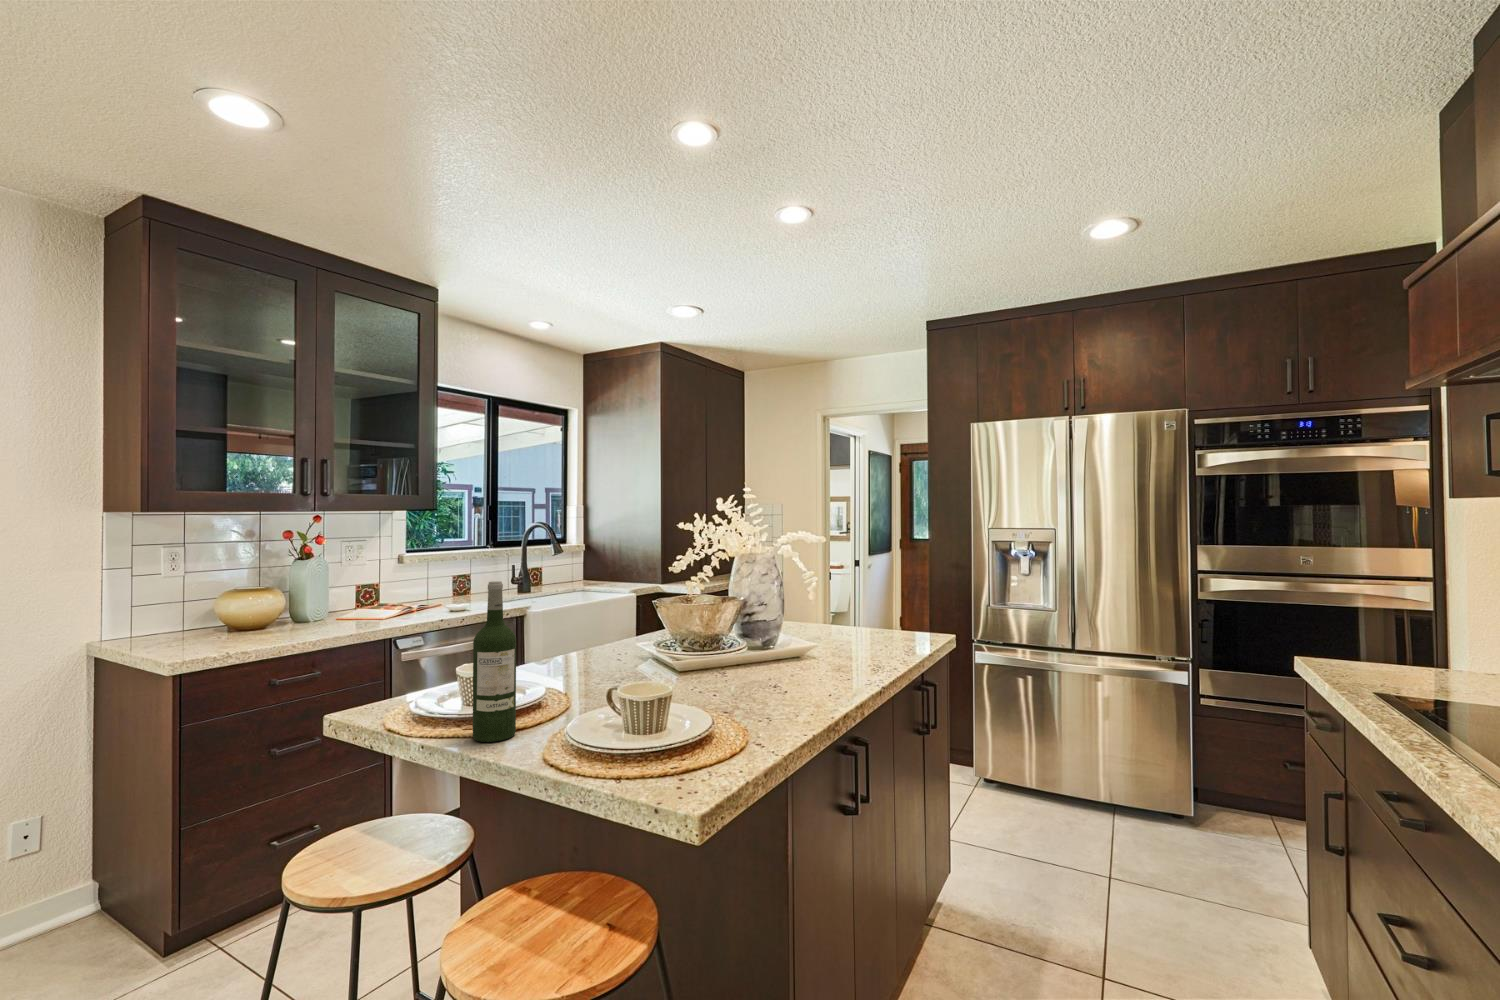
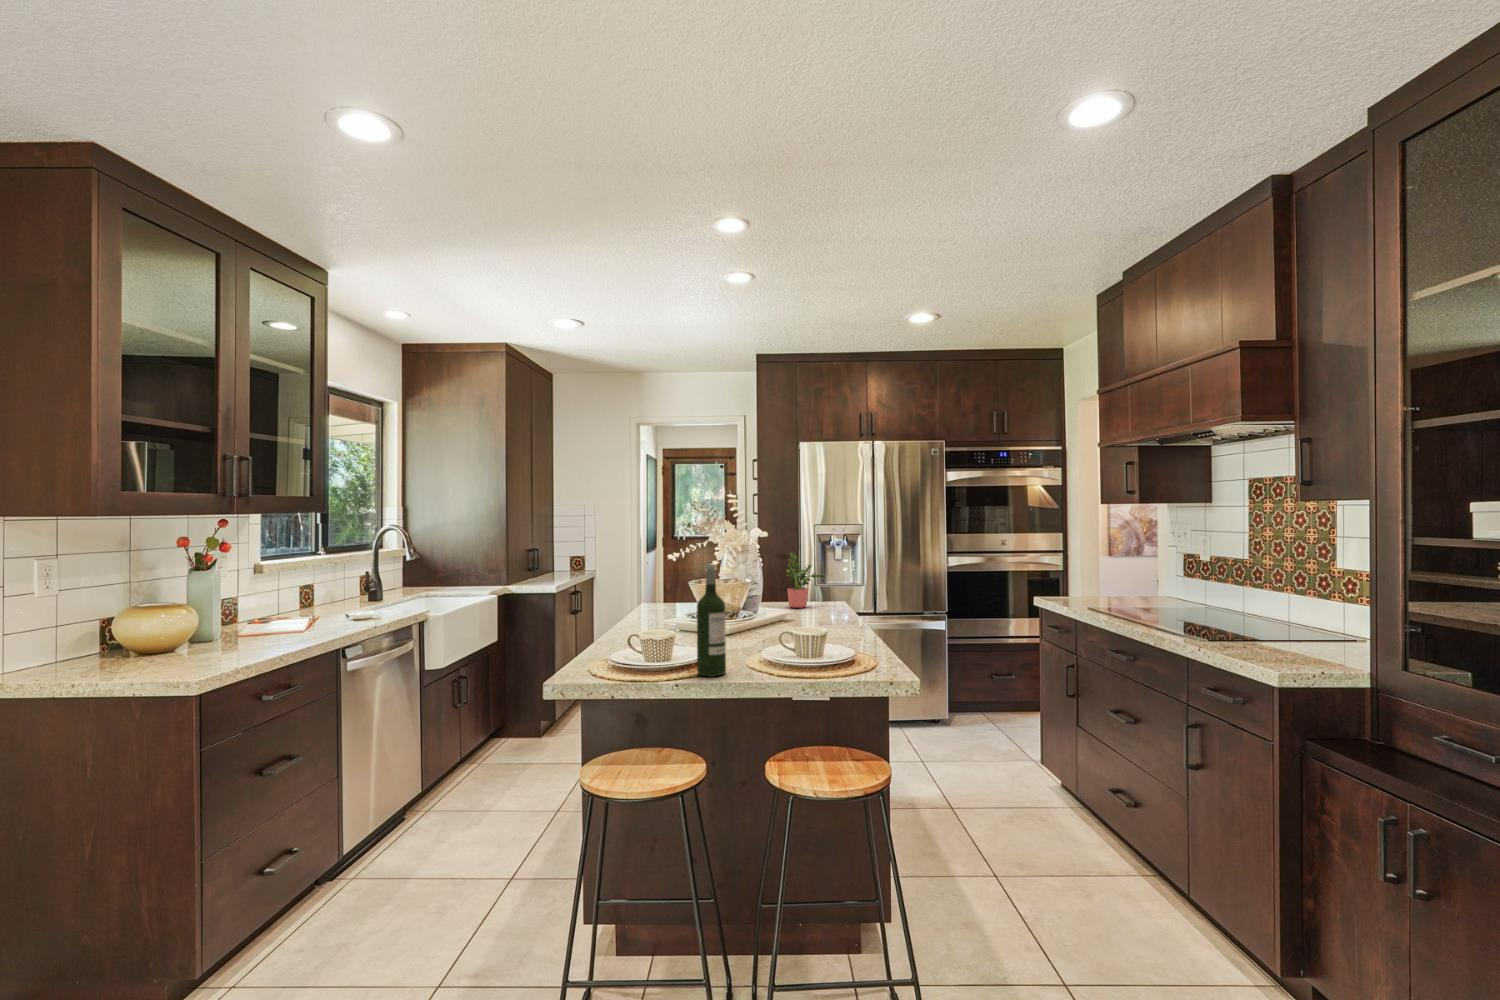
potted plant: none [840,562,903,639] -> present [785,551,825,608]

